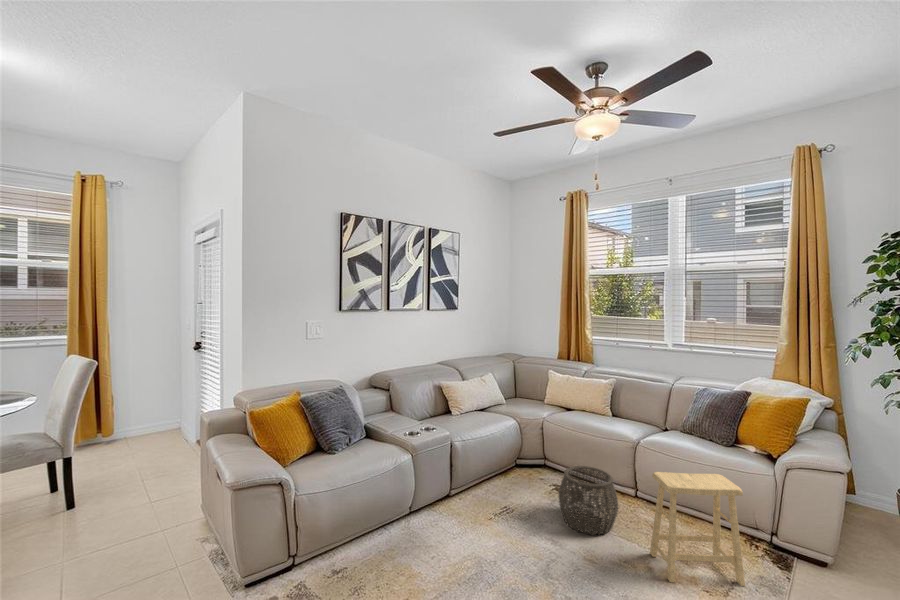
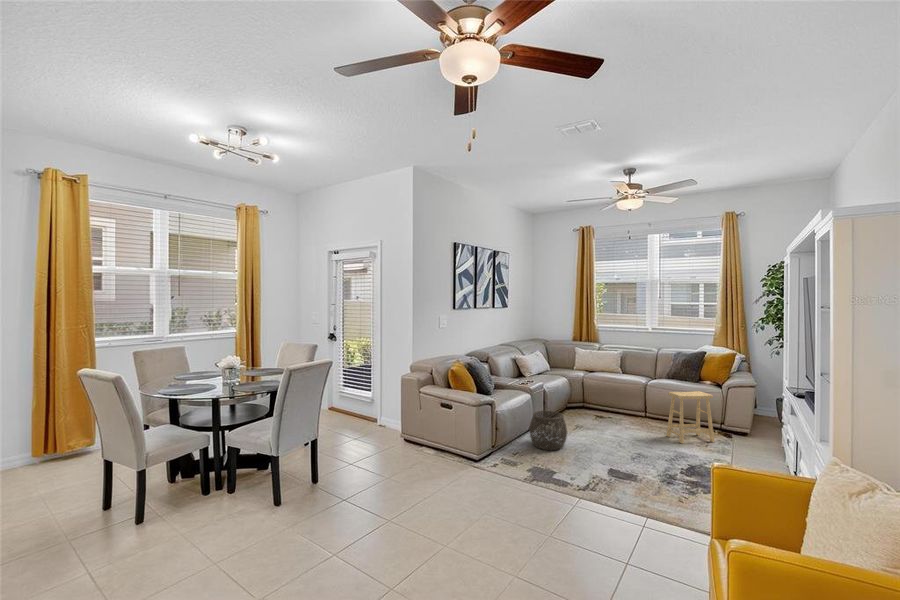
woven basket: present [559,466,618,535] -> present [530,411,567,450]

